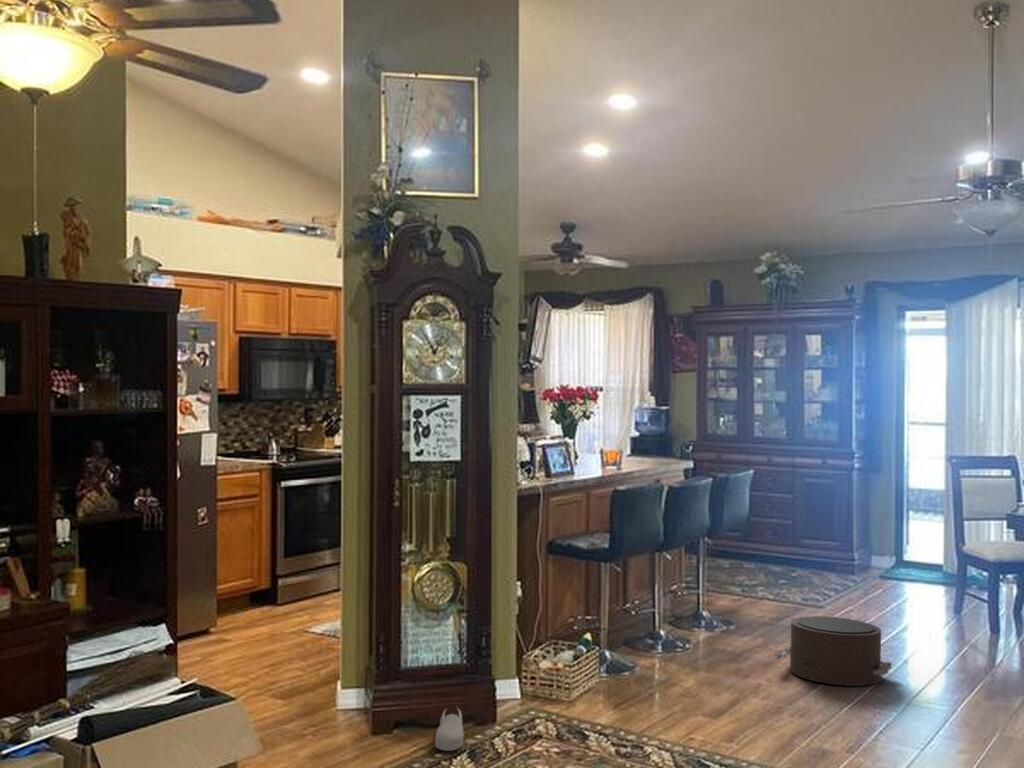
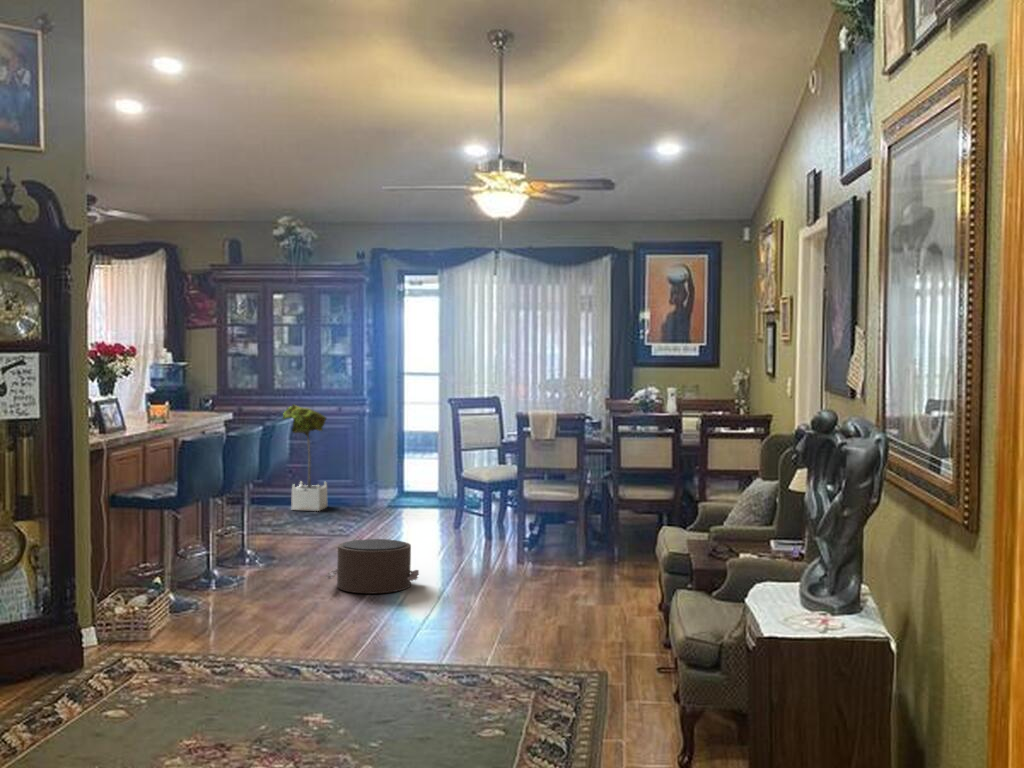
potted tree: none [760,454,809,573] -> present [283,405,327,511]
shoe: present [435,706,464,751] -> none [27,659,58,699]

